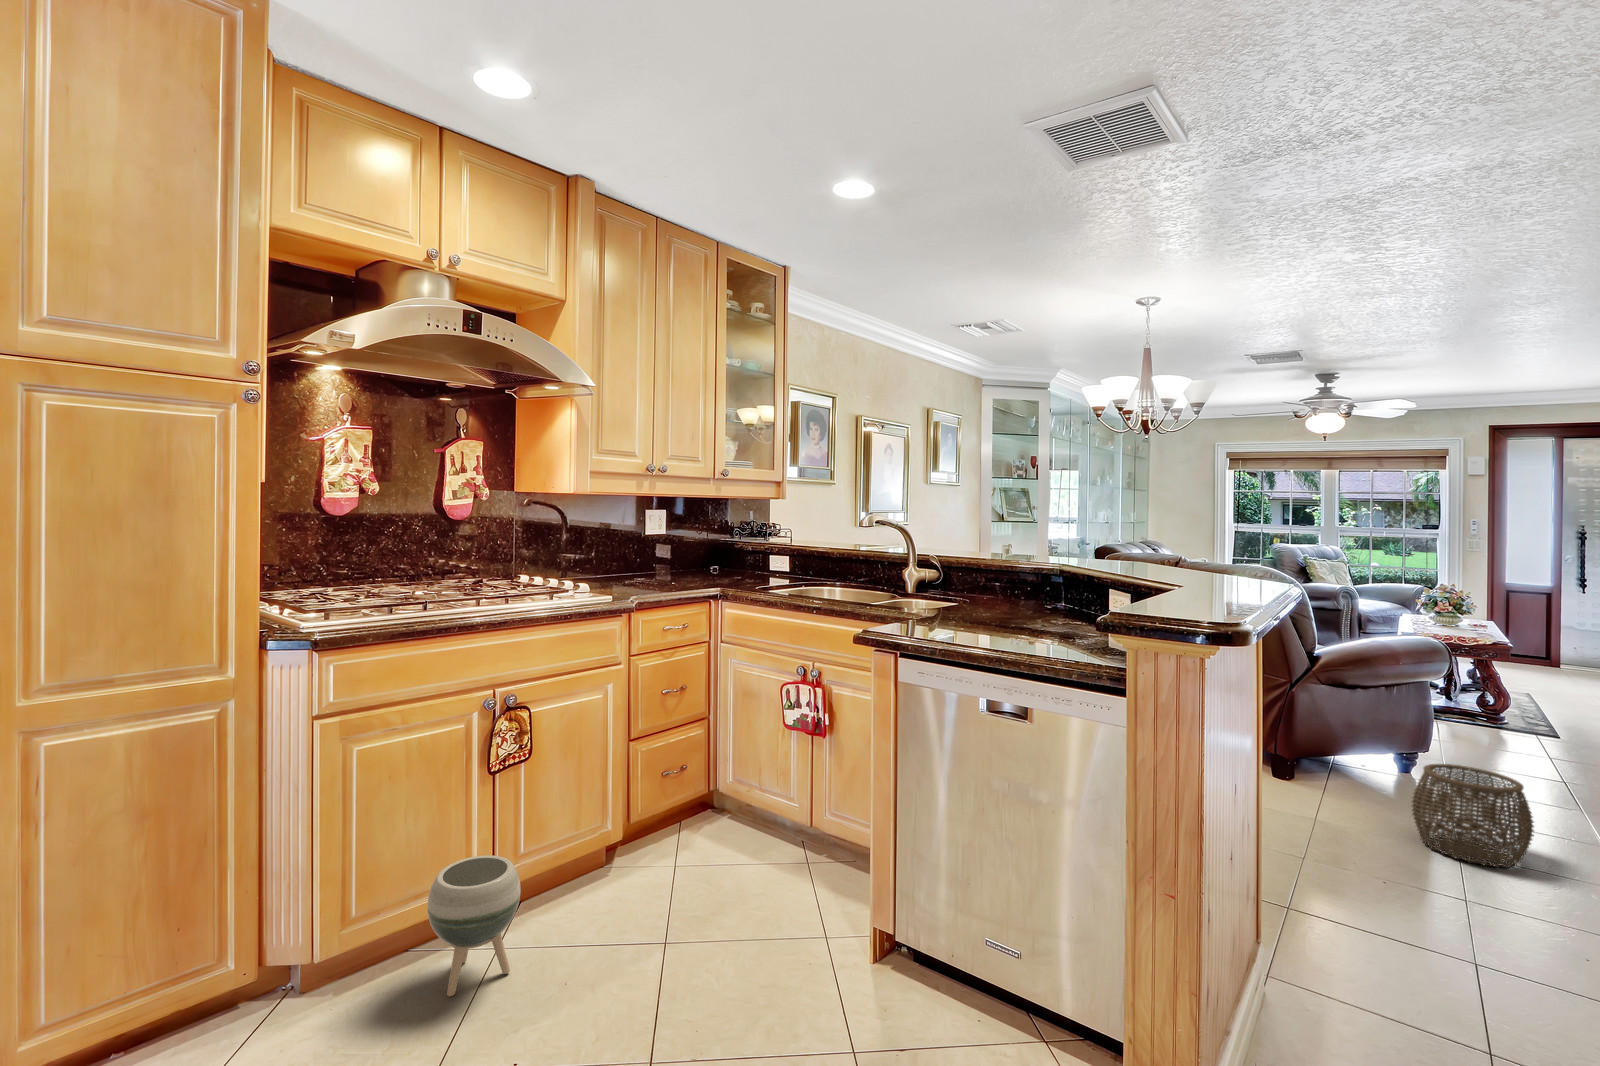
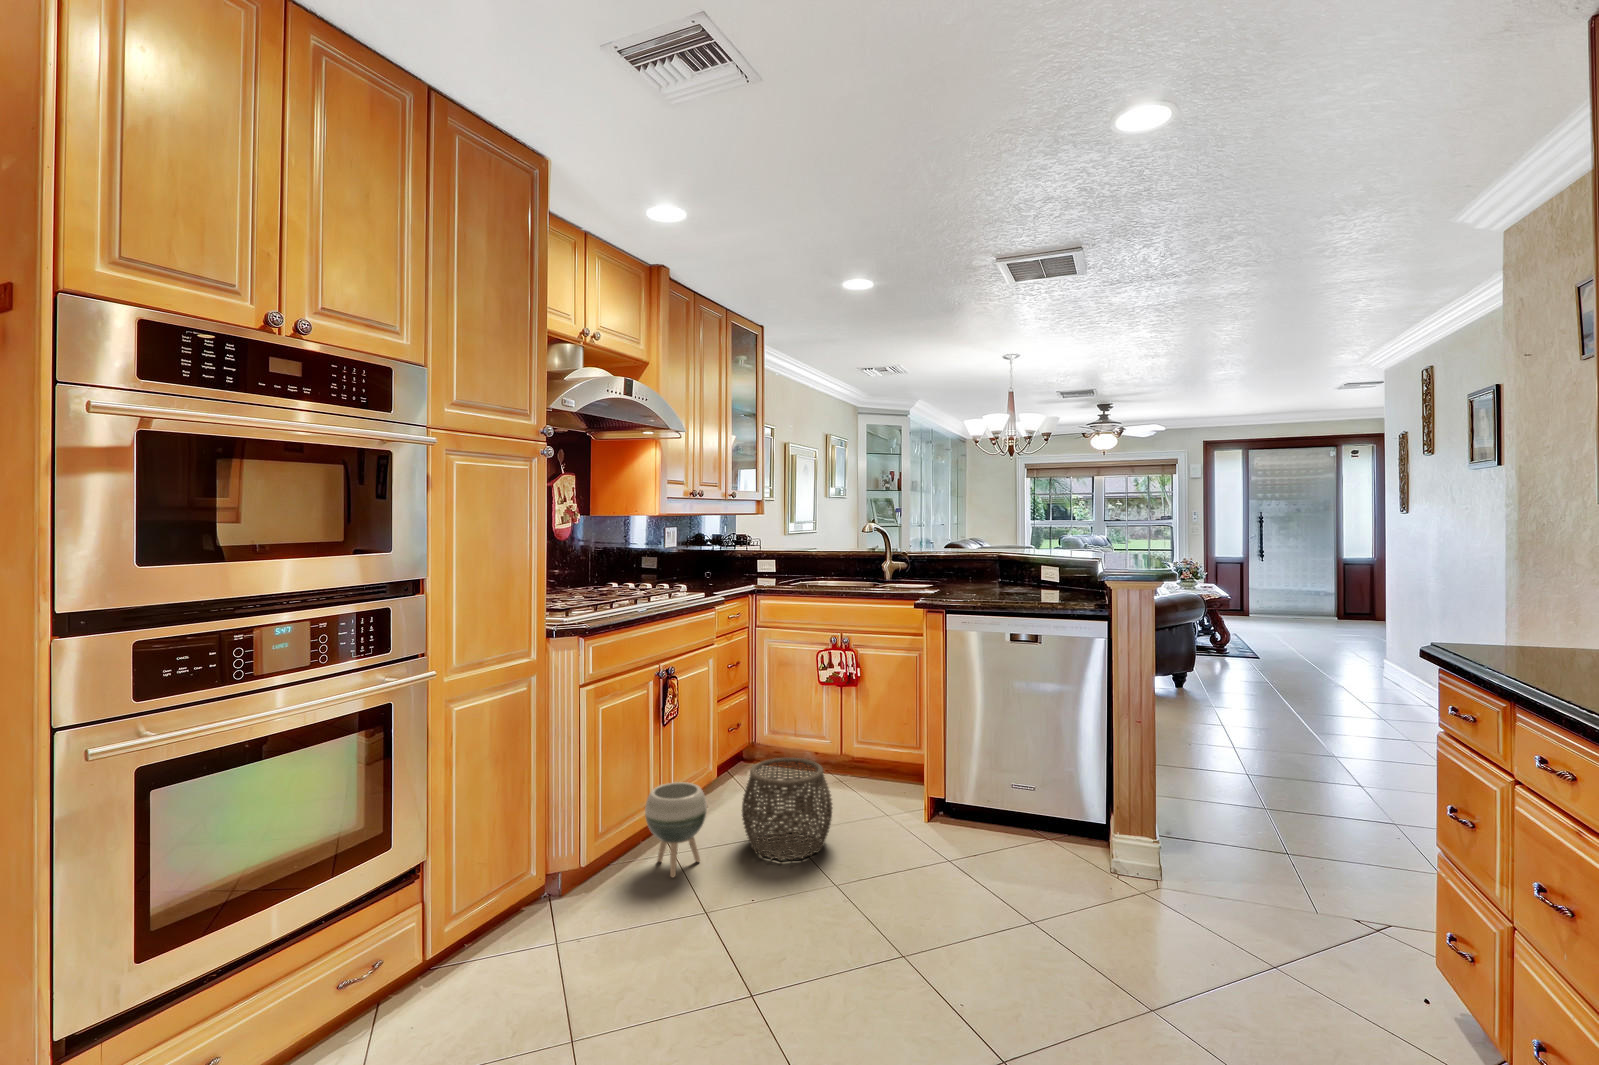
woven basket: present [1412,764,1534,868] -> present [742,758,833,860]

